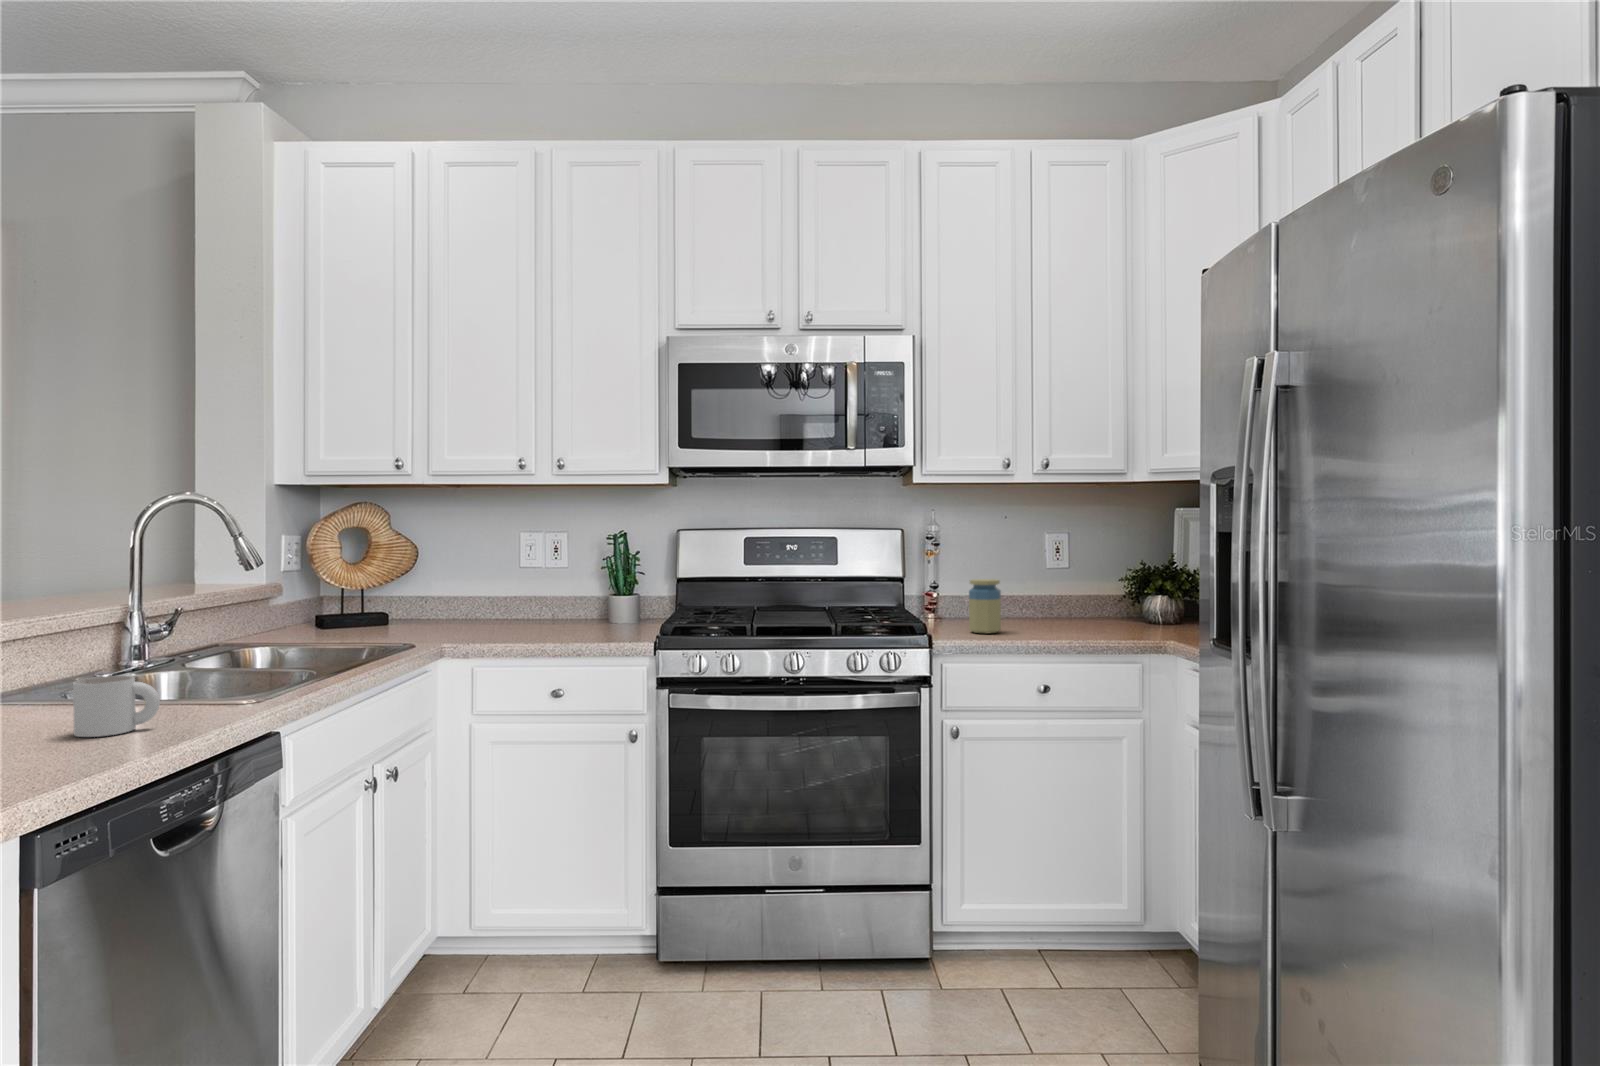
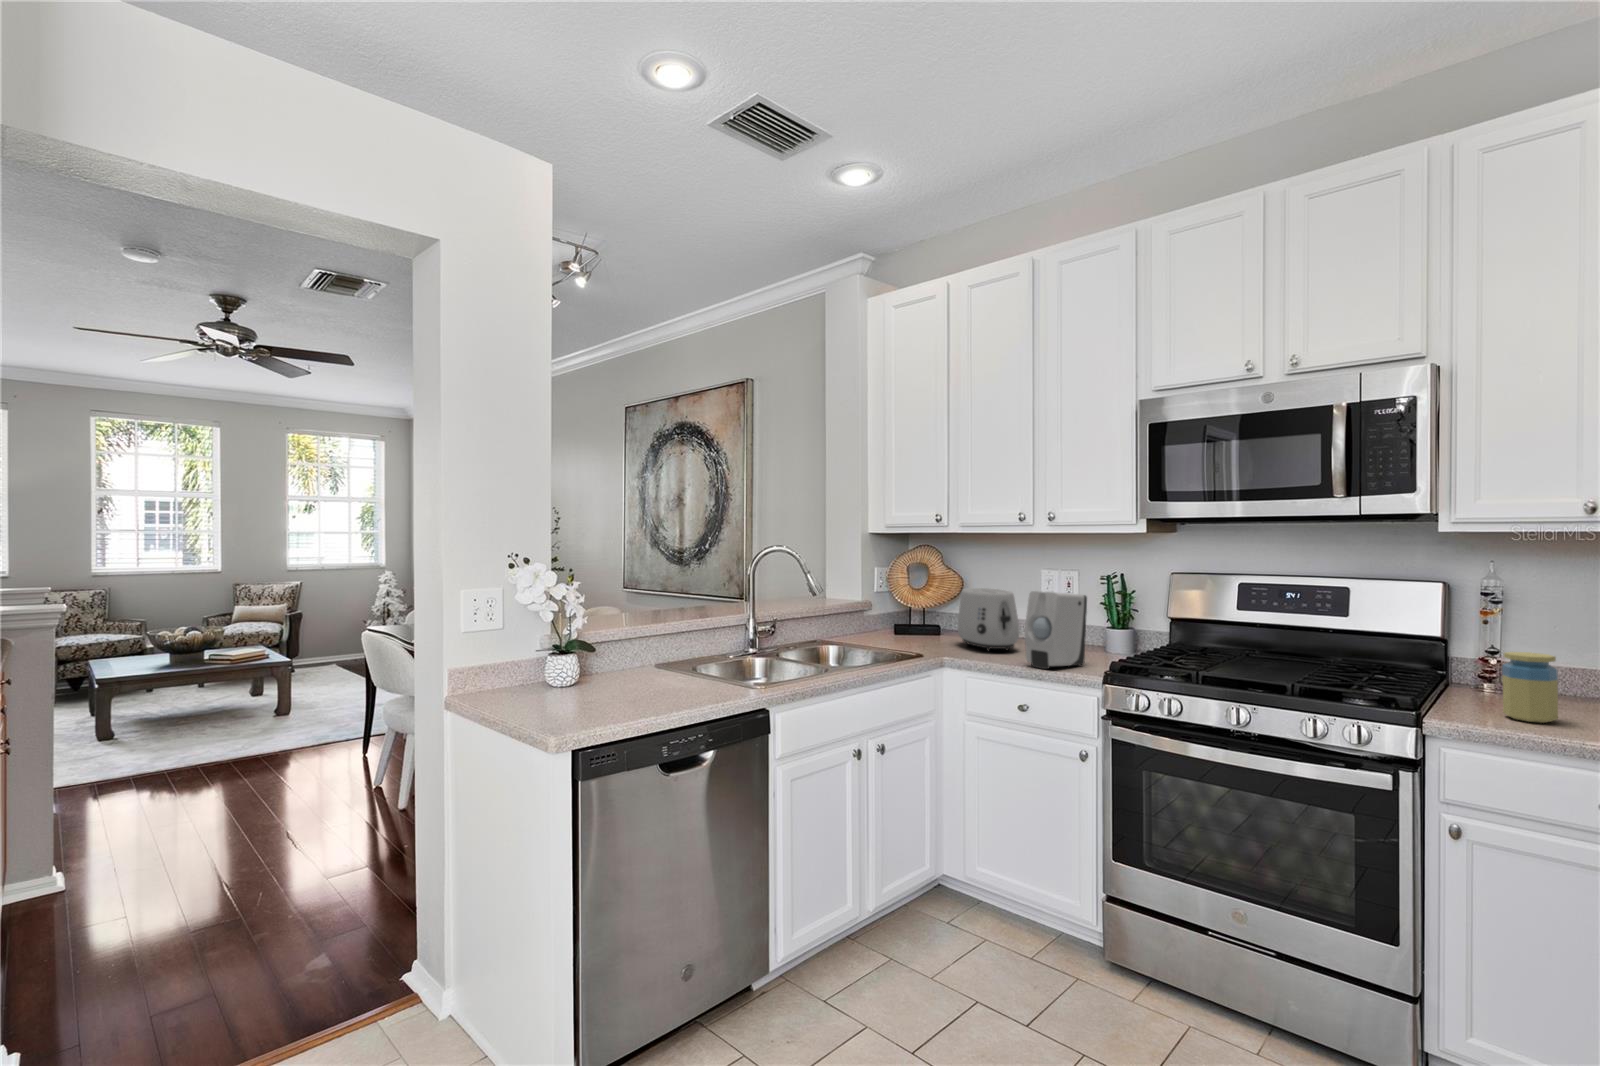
soap dispenser: none [554,551,617,643] -> present [1025,591,1087,669]
toaster: none [428,557,520,635] -> present [958,588,1019,651]
mug: present [73,676,160,737] -> none [652,664,693,701]

